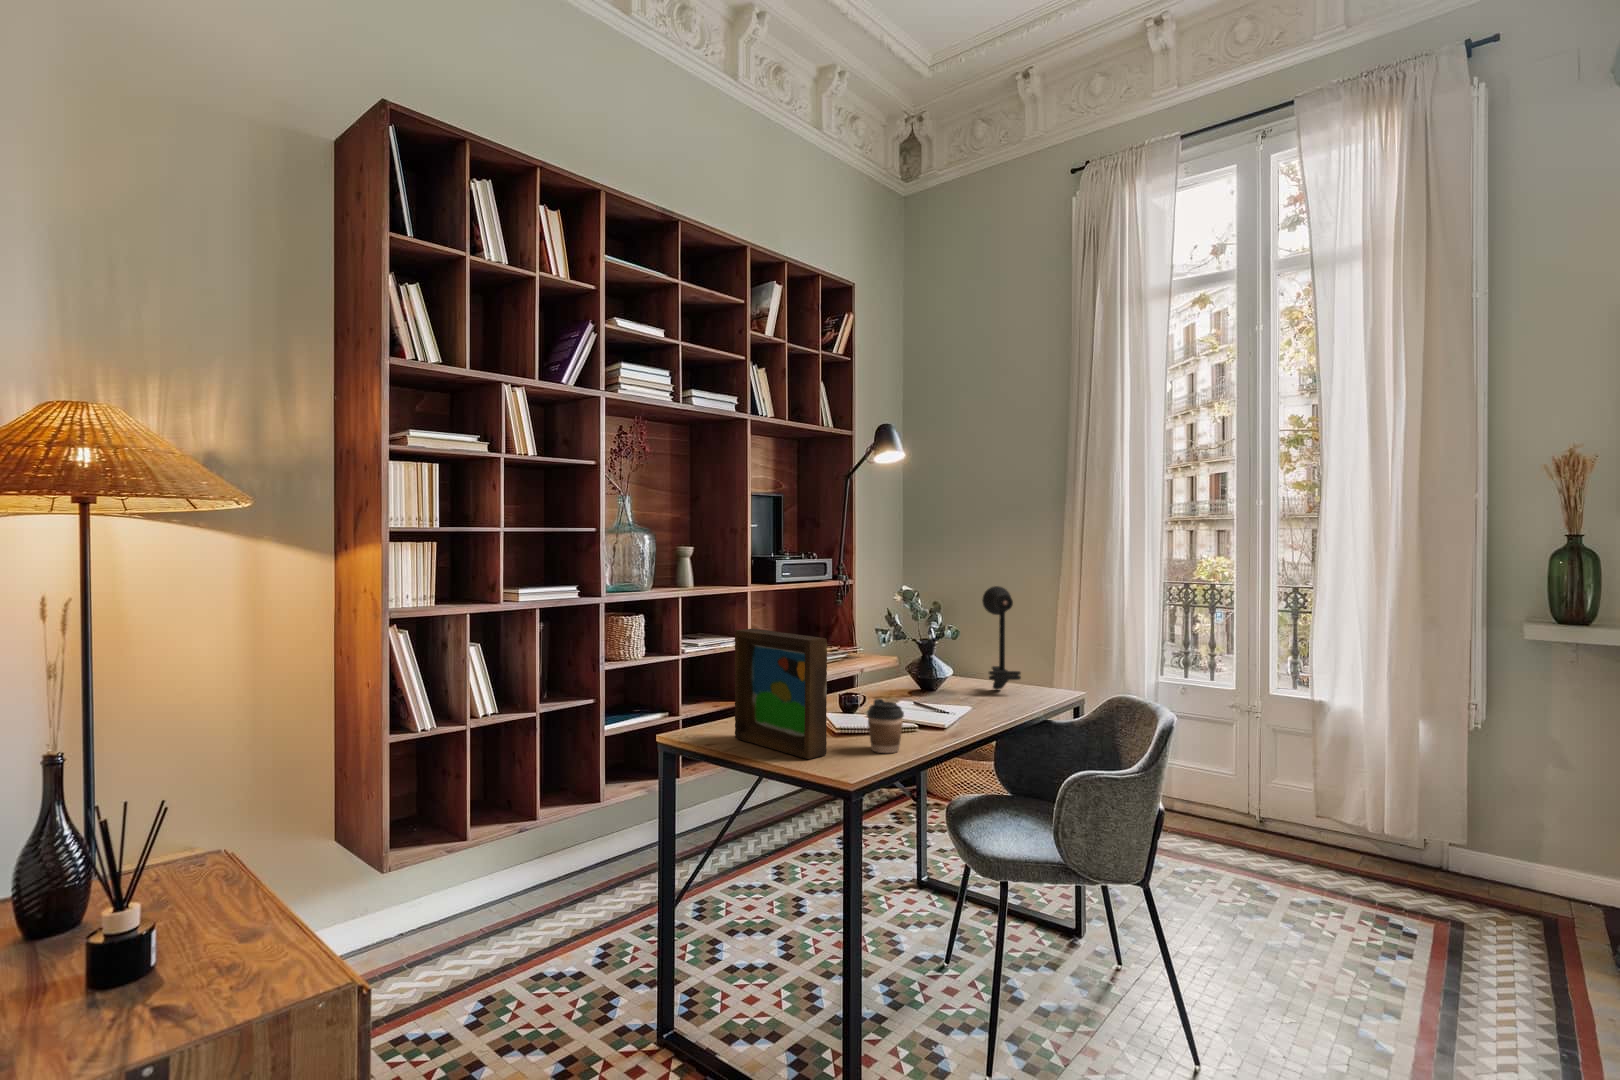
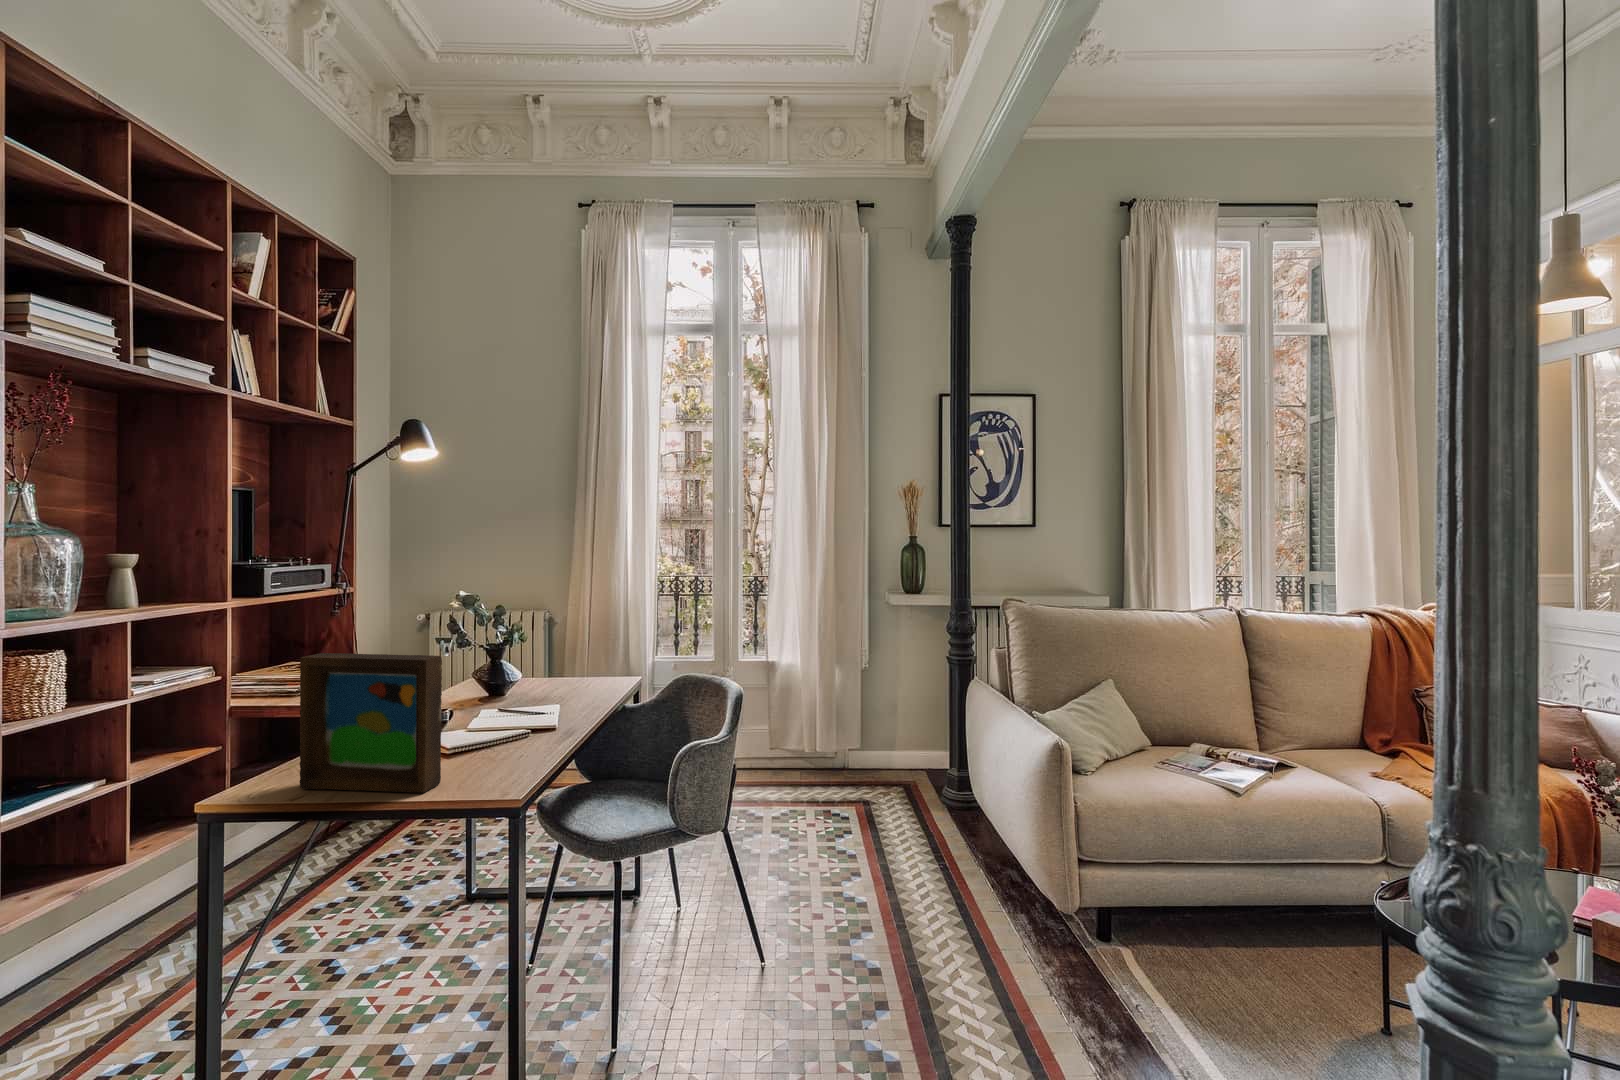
desk lamp: present [982,586,1021,690] -> none [542,588,584,687]
coffee cup: present [867,699,904,753] -> none [481,712,523,769]

